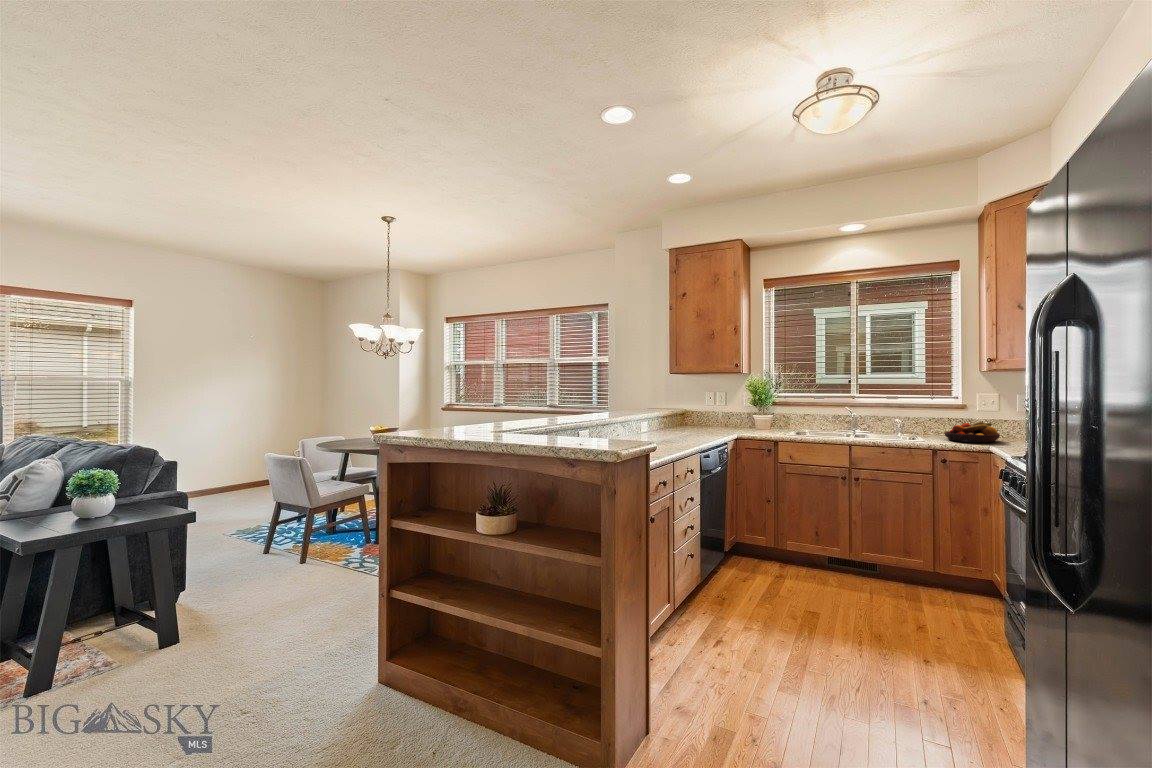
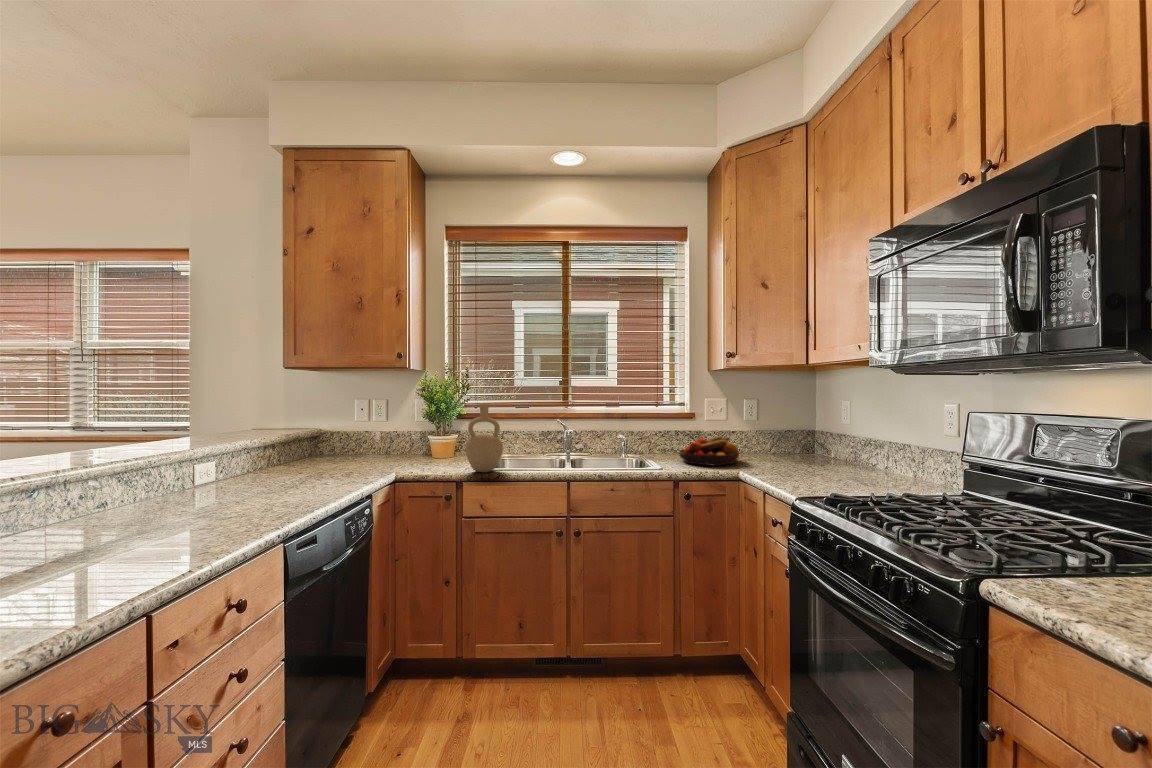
vase: none [779,395,804,437] -> present [465,404,503,472]

